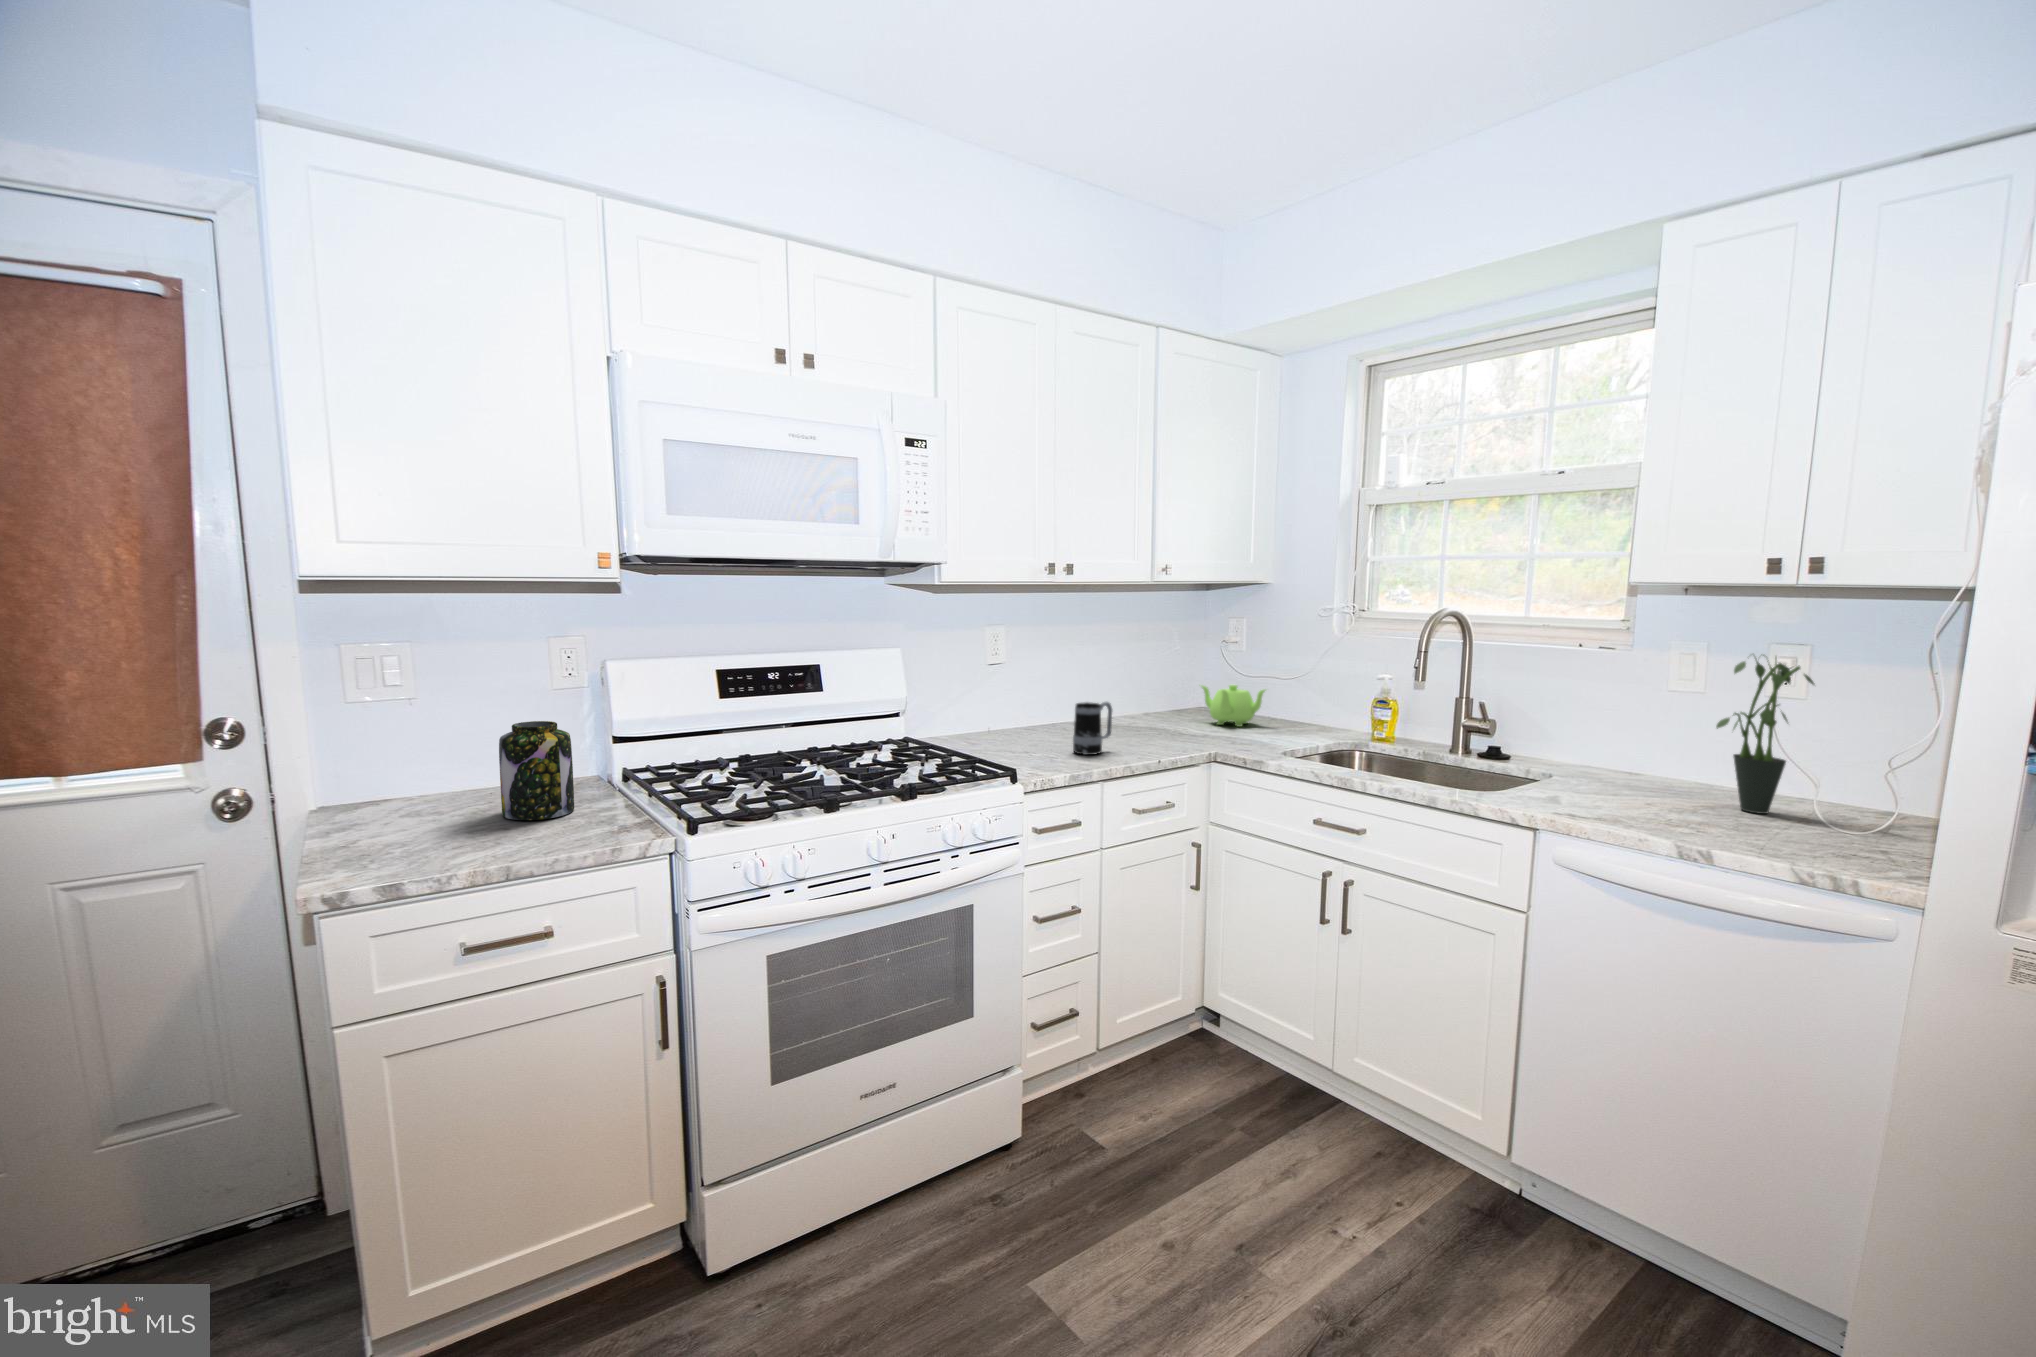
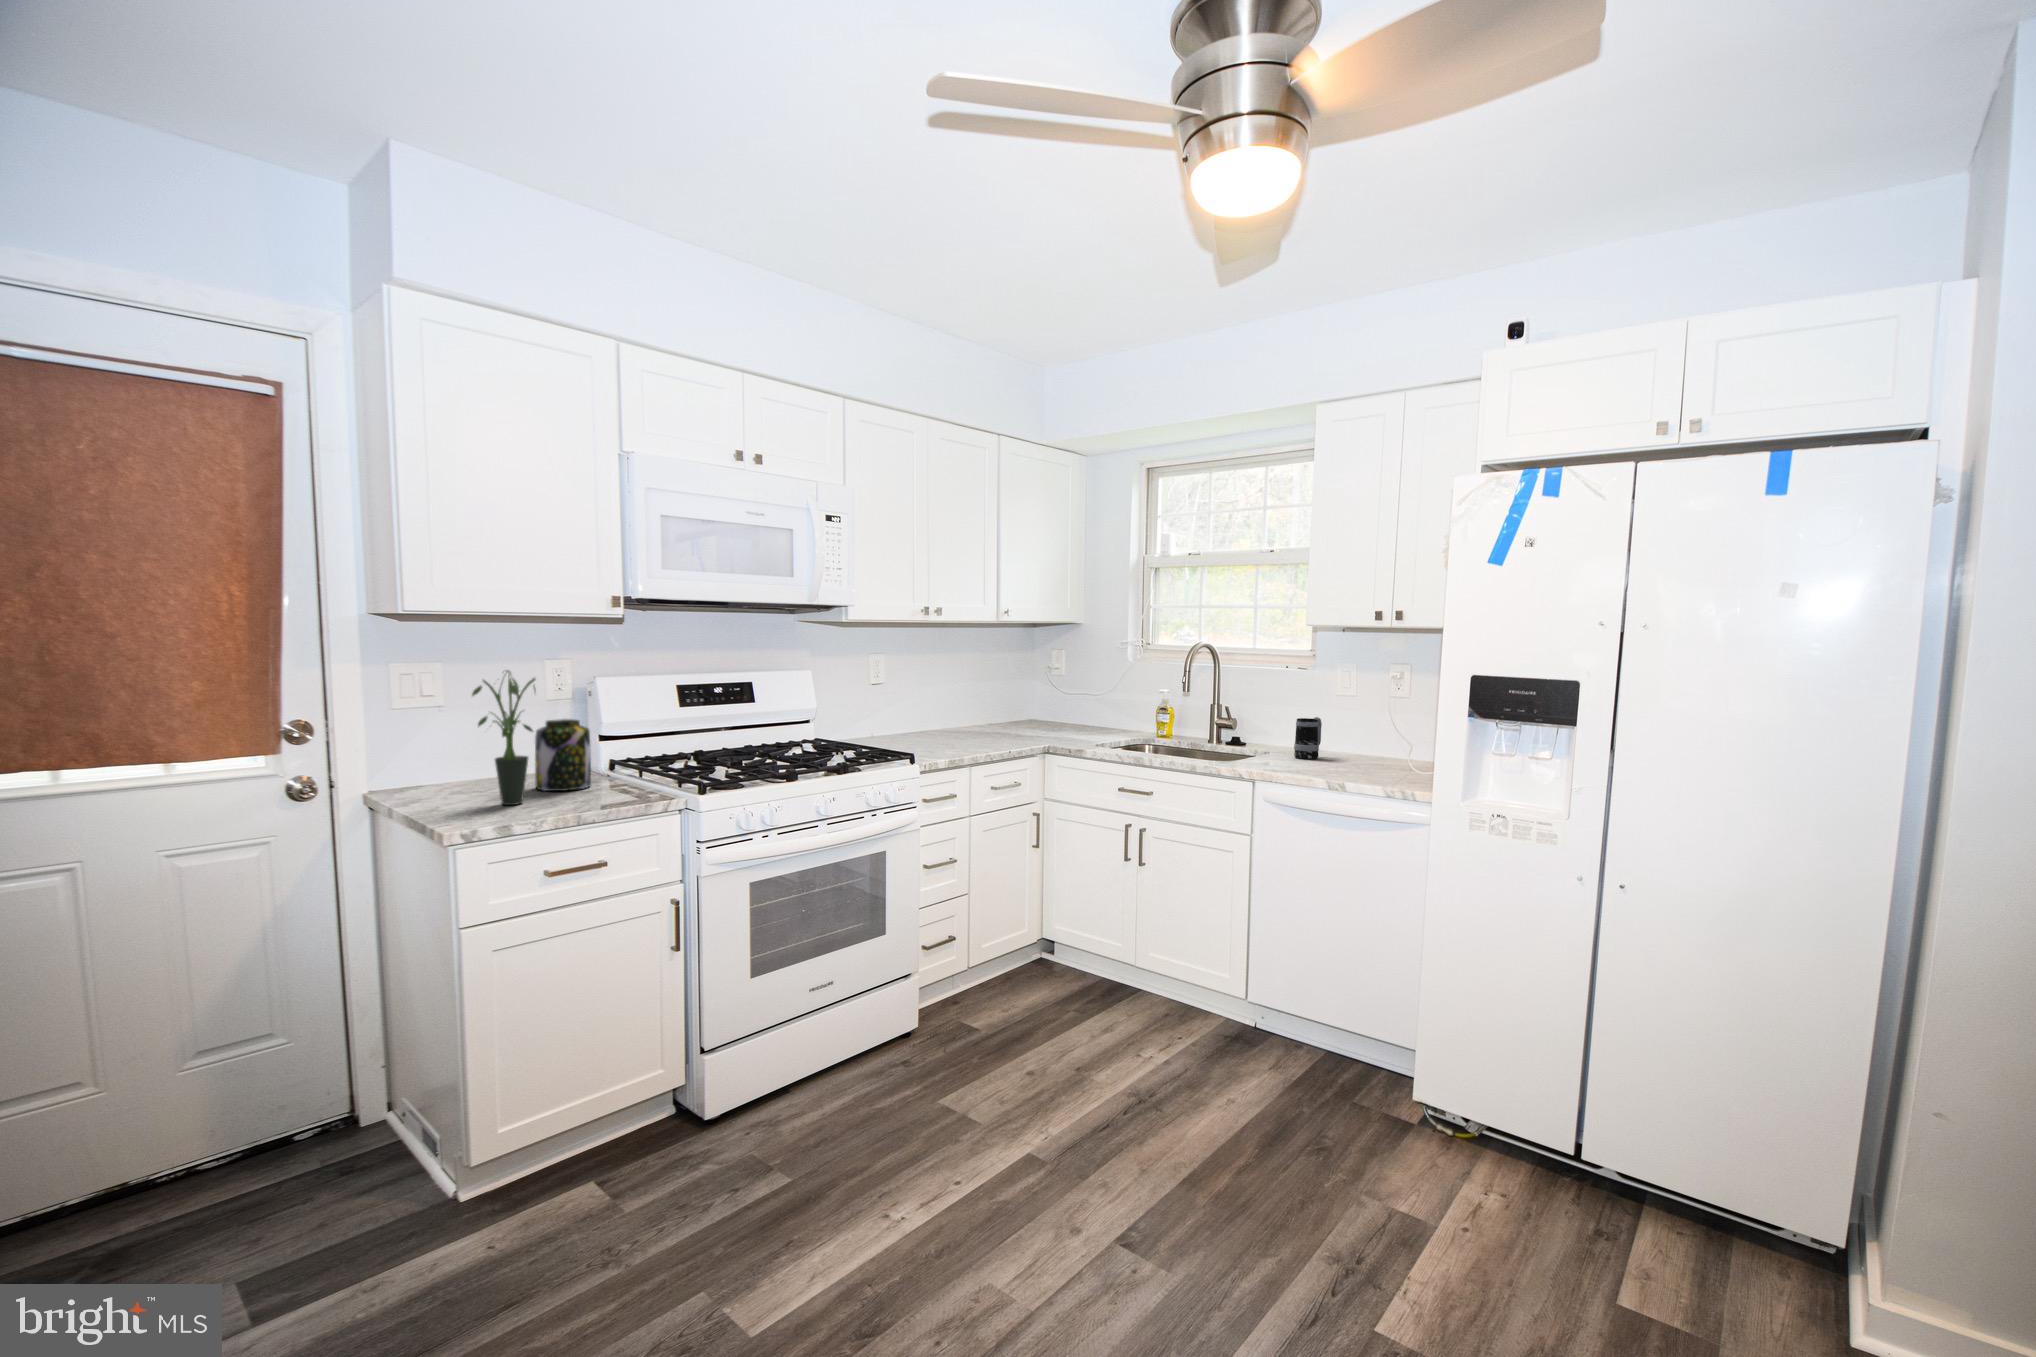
potted plant: present [1716,655,1814,814] -> present [472,670,535,805]
teapot: present [1202,685,1265,727] -> none [1035,701,1086,732]
mug: present [1073,702,1112,755] -> present [1294,717,1322,759]

